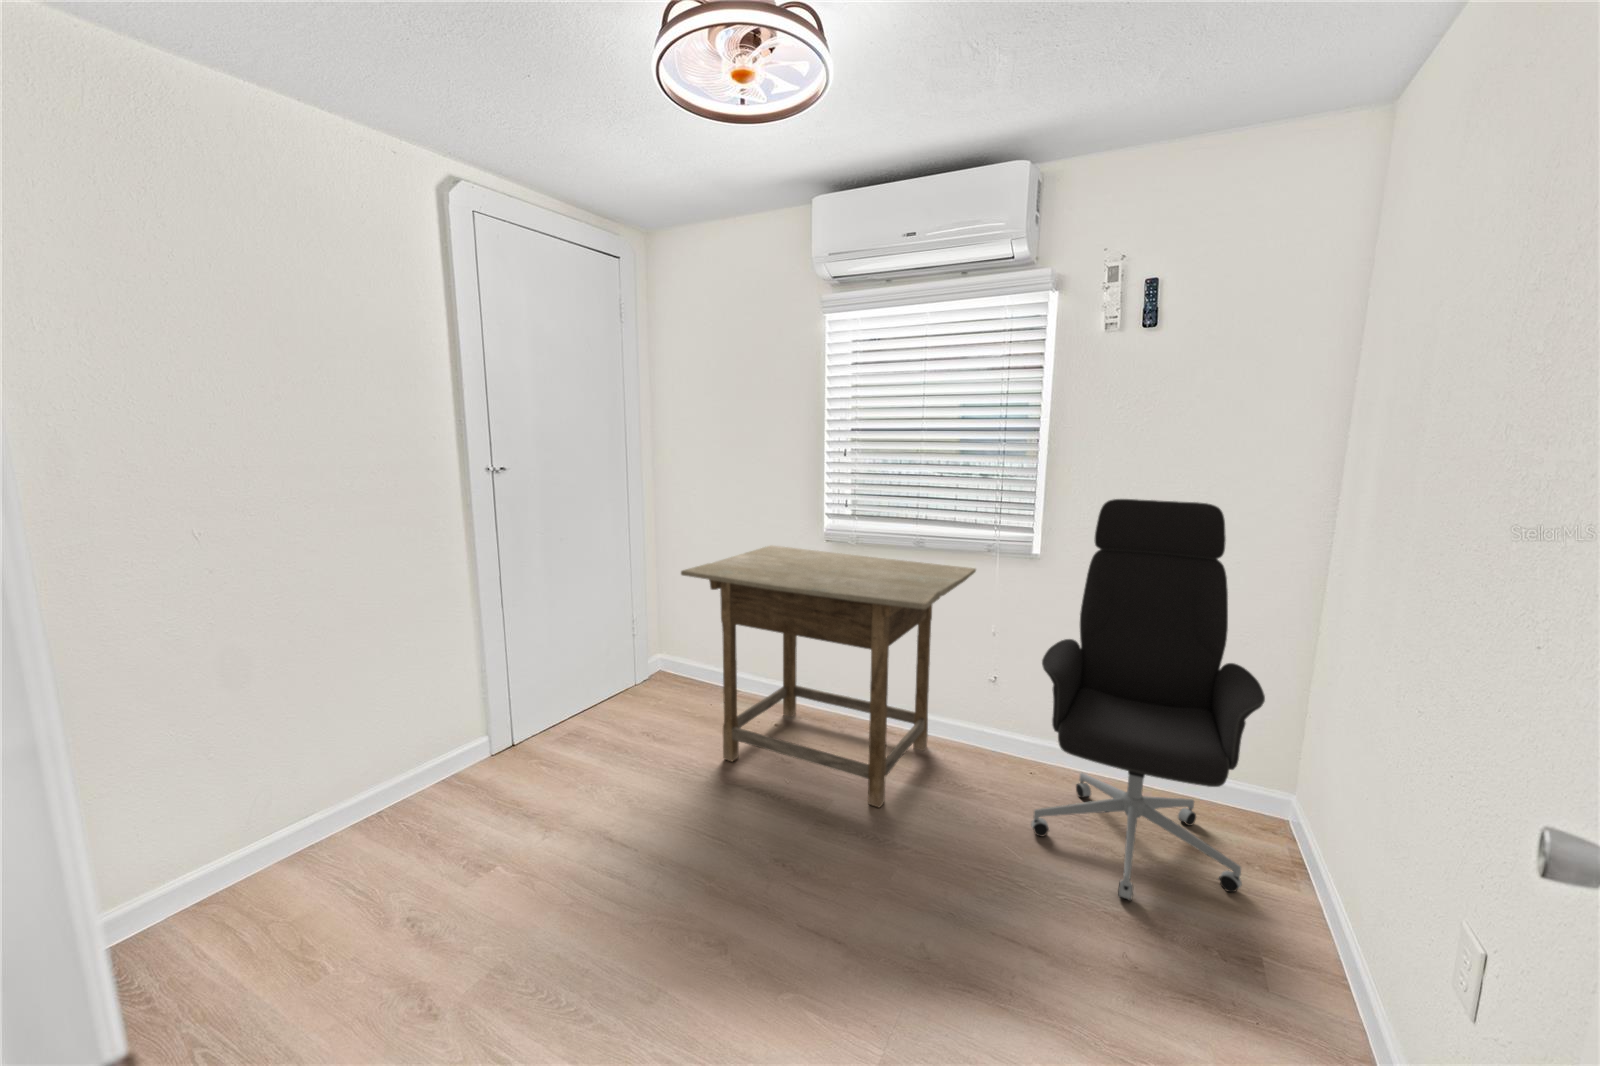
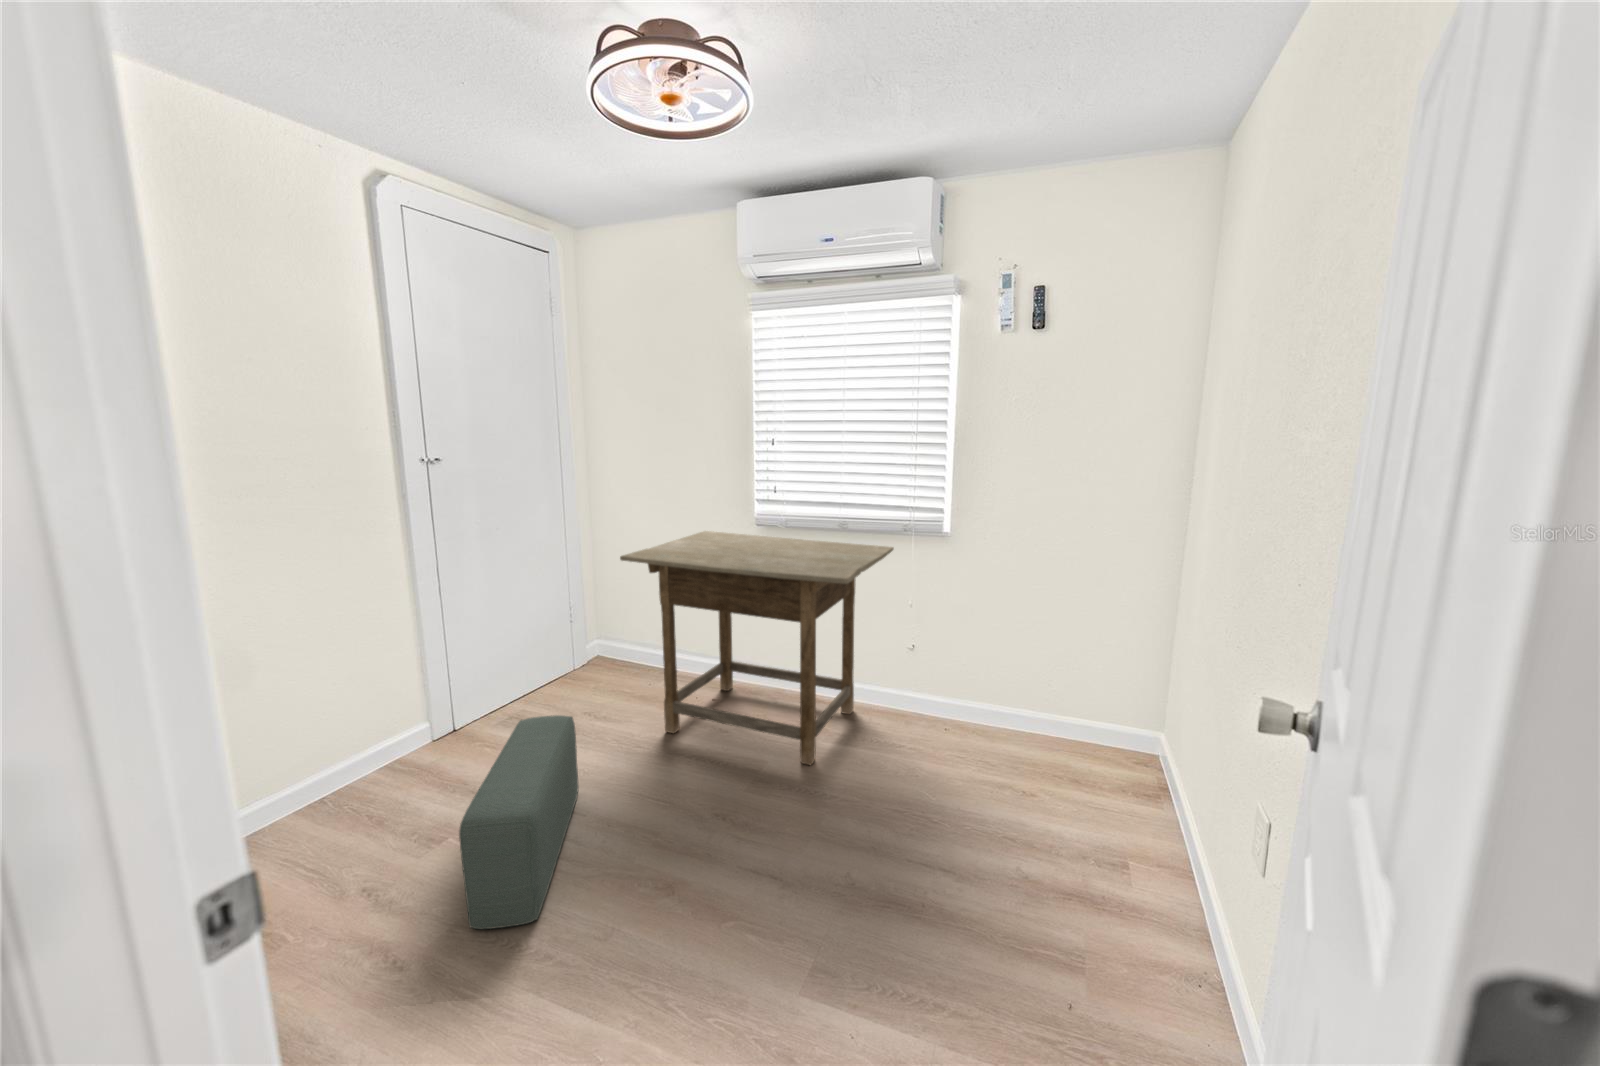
office chair: present [1031,499,1265,901] -> none [944,482,1131,827]
pouf: none [501,739,630,972] -> present [459,715,579,929]

